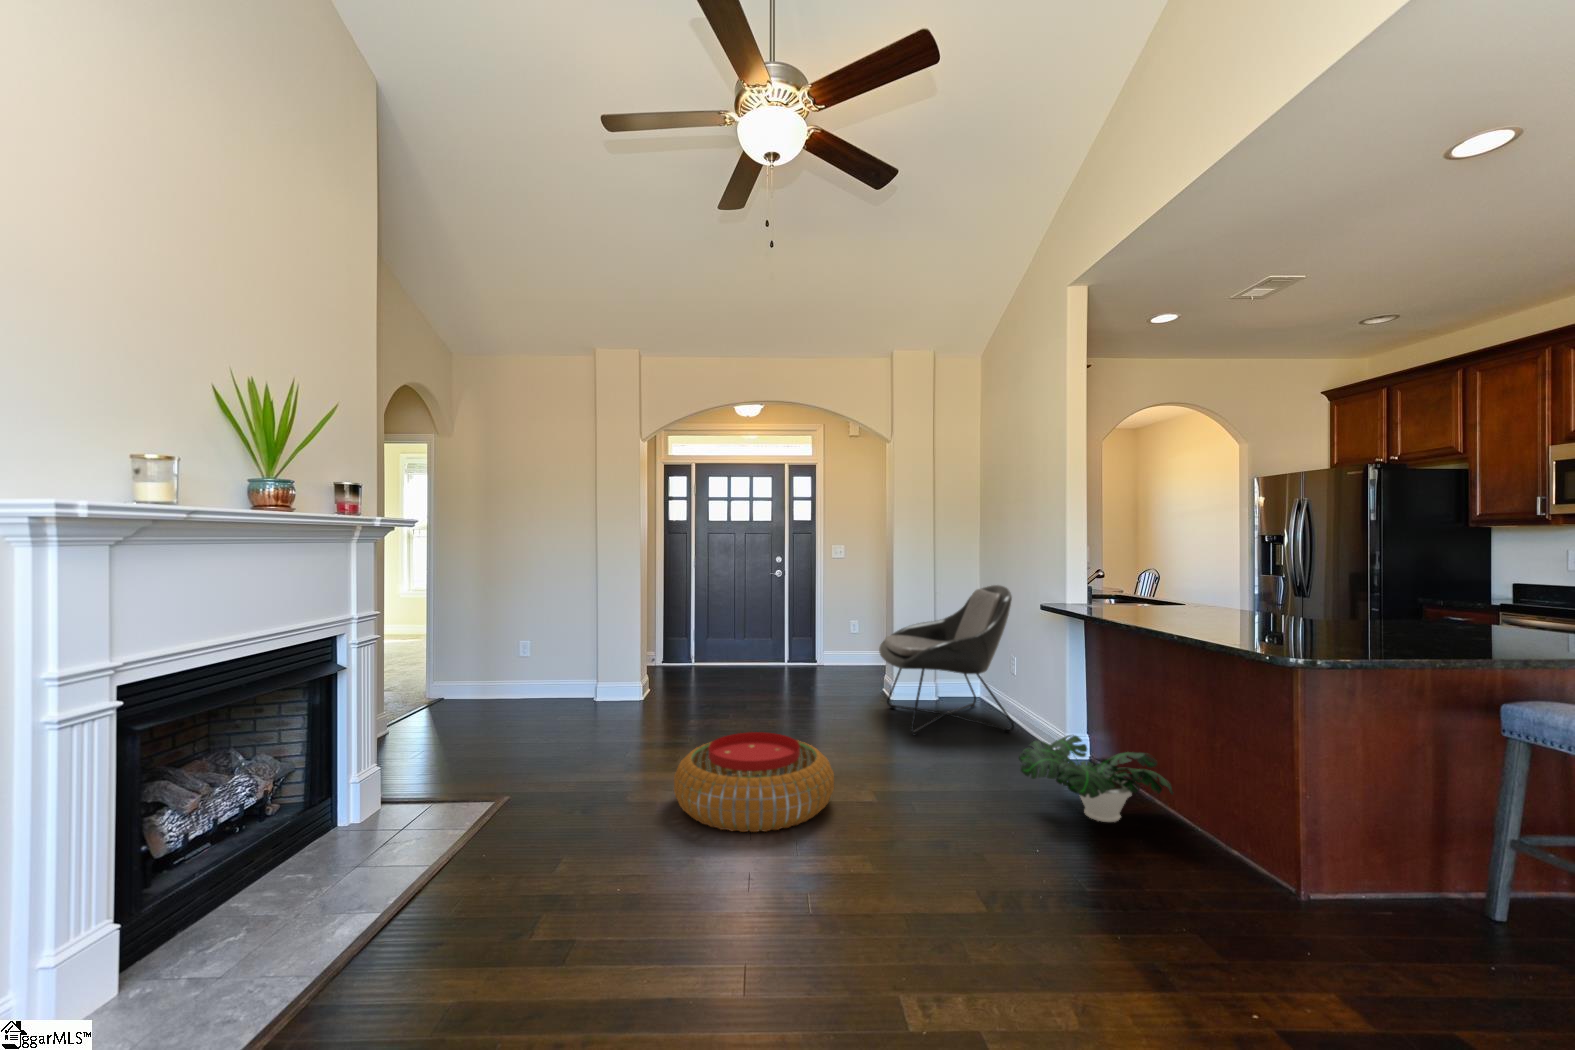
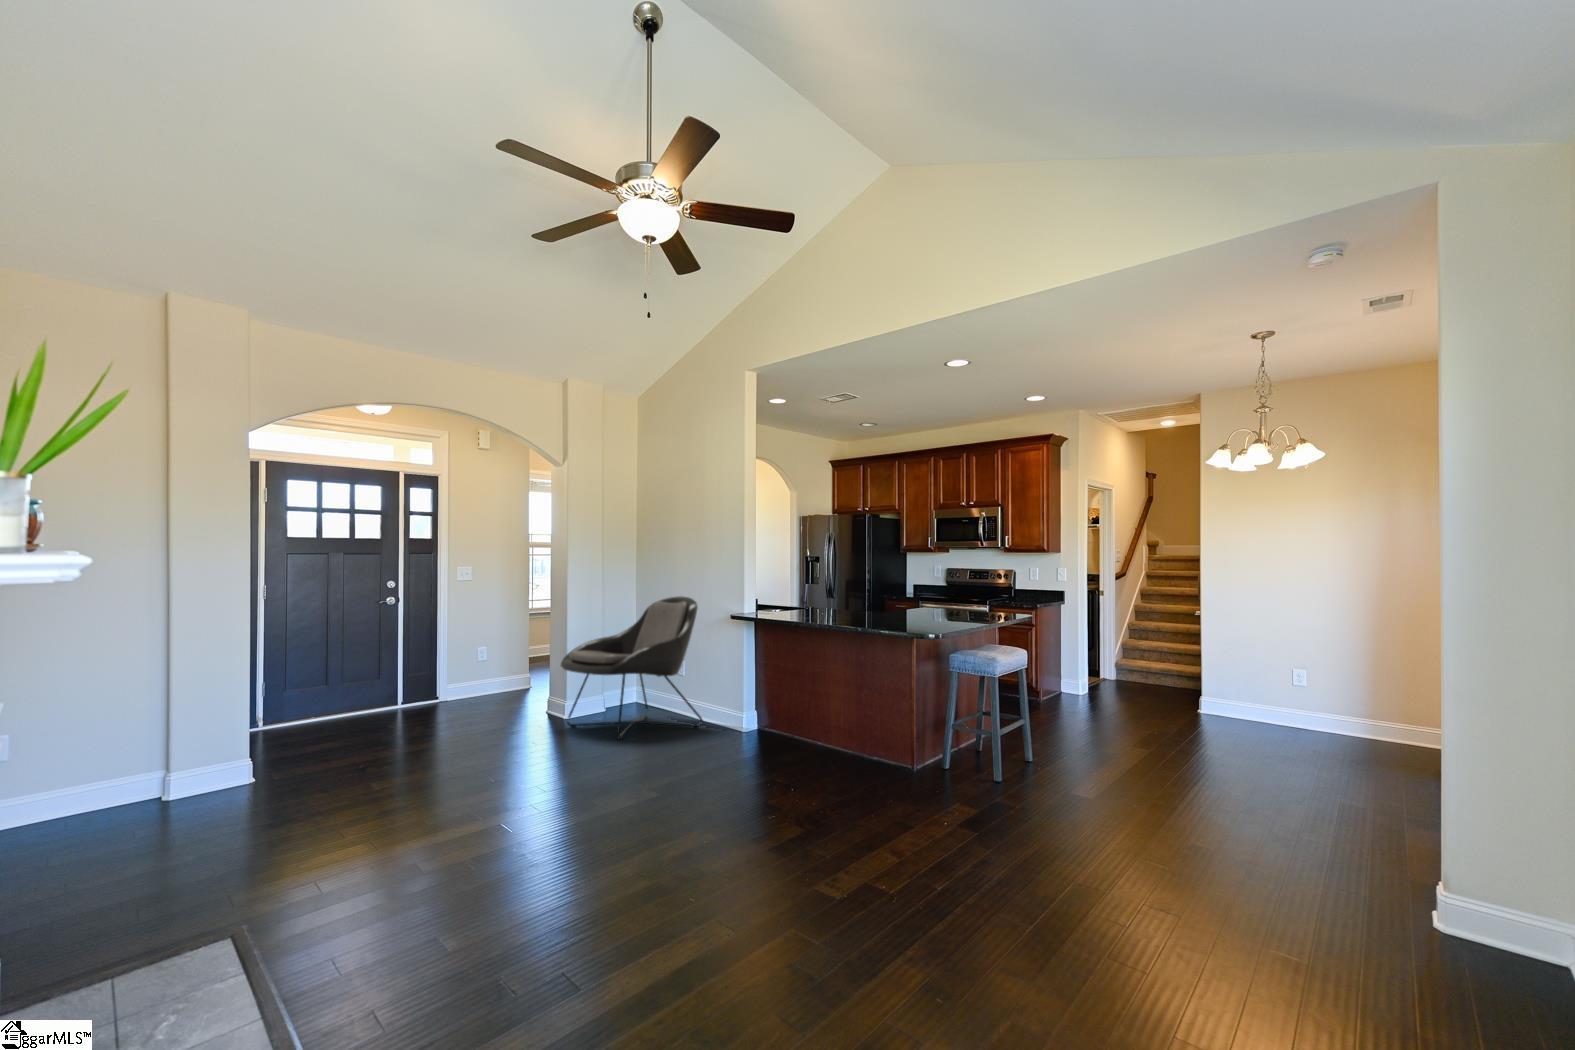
pouf: present [674,732,834,832] -> none [454,728,620,811]
potted plant: present [1019,735,1173,822] -> none [754,701,869,758]

